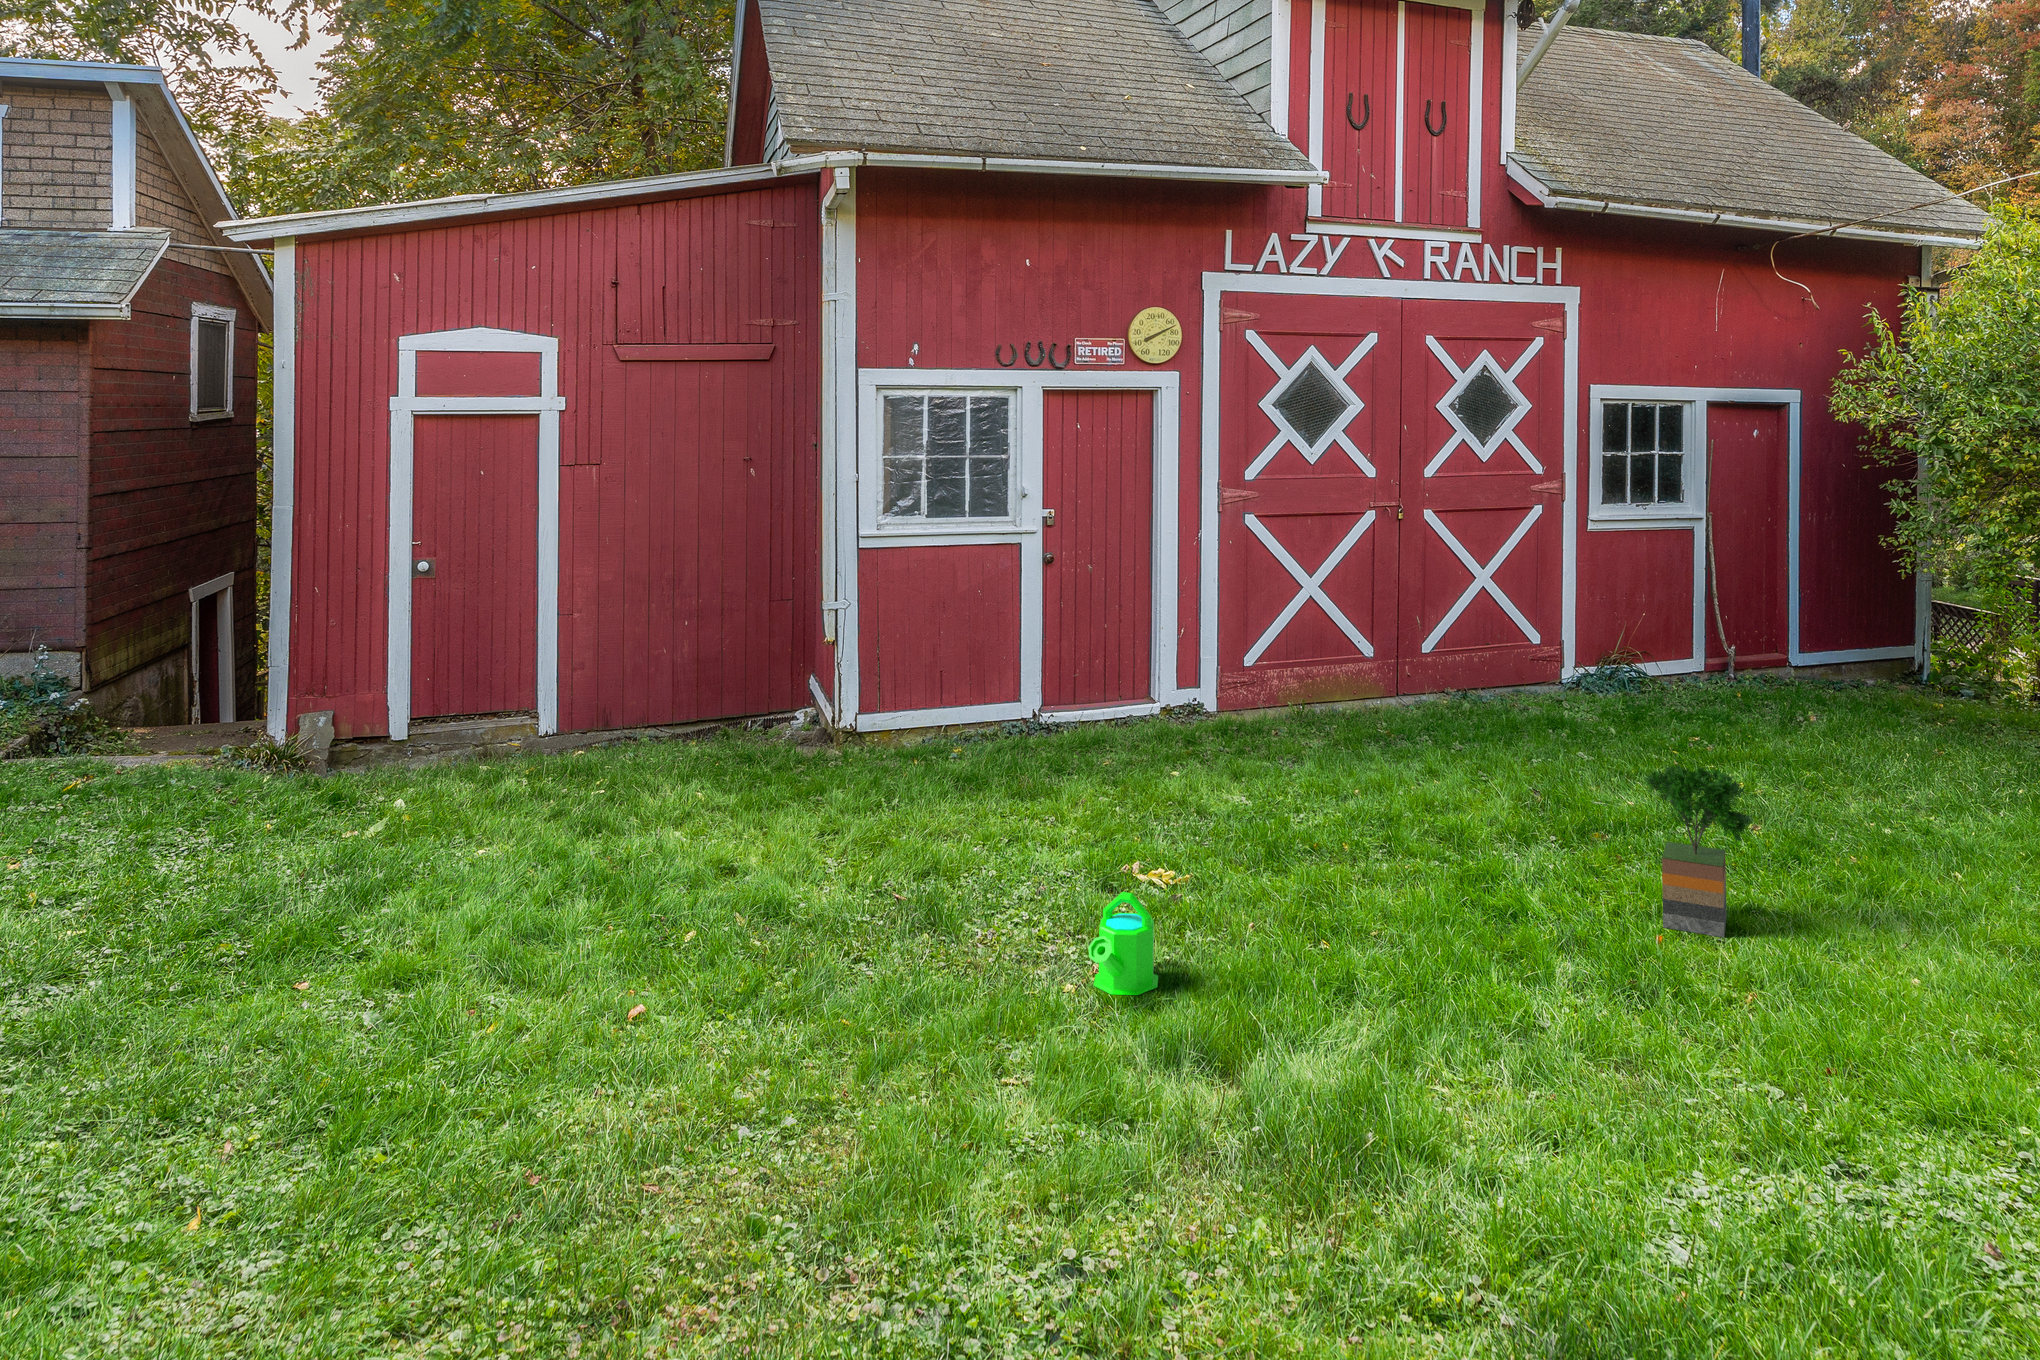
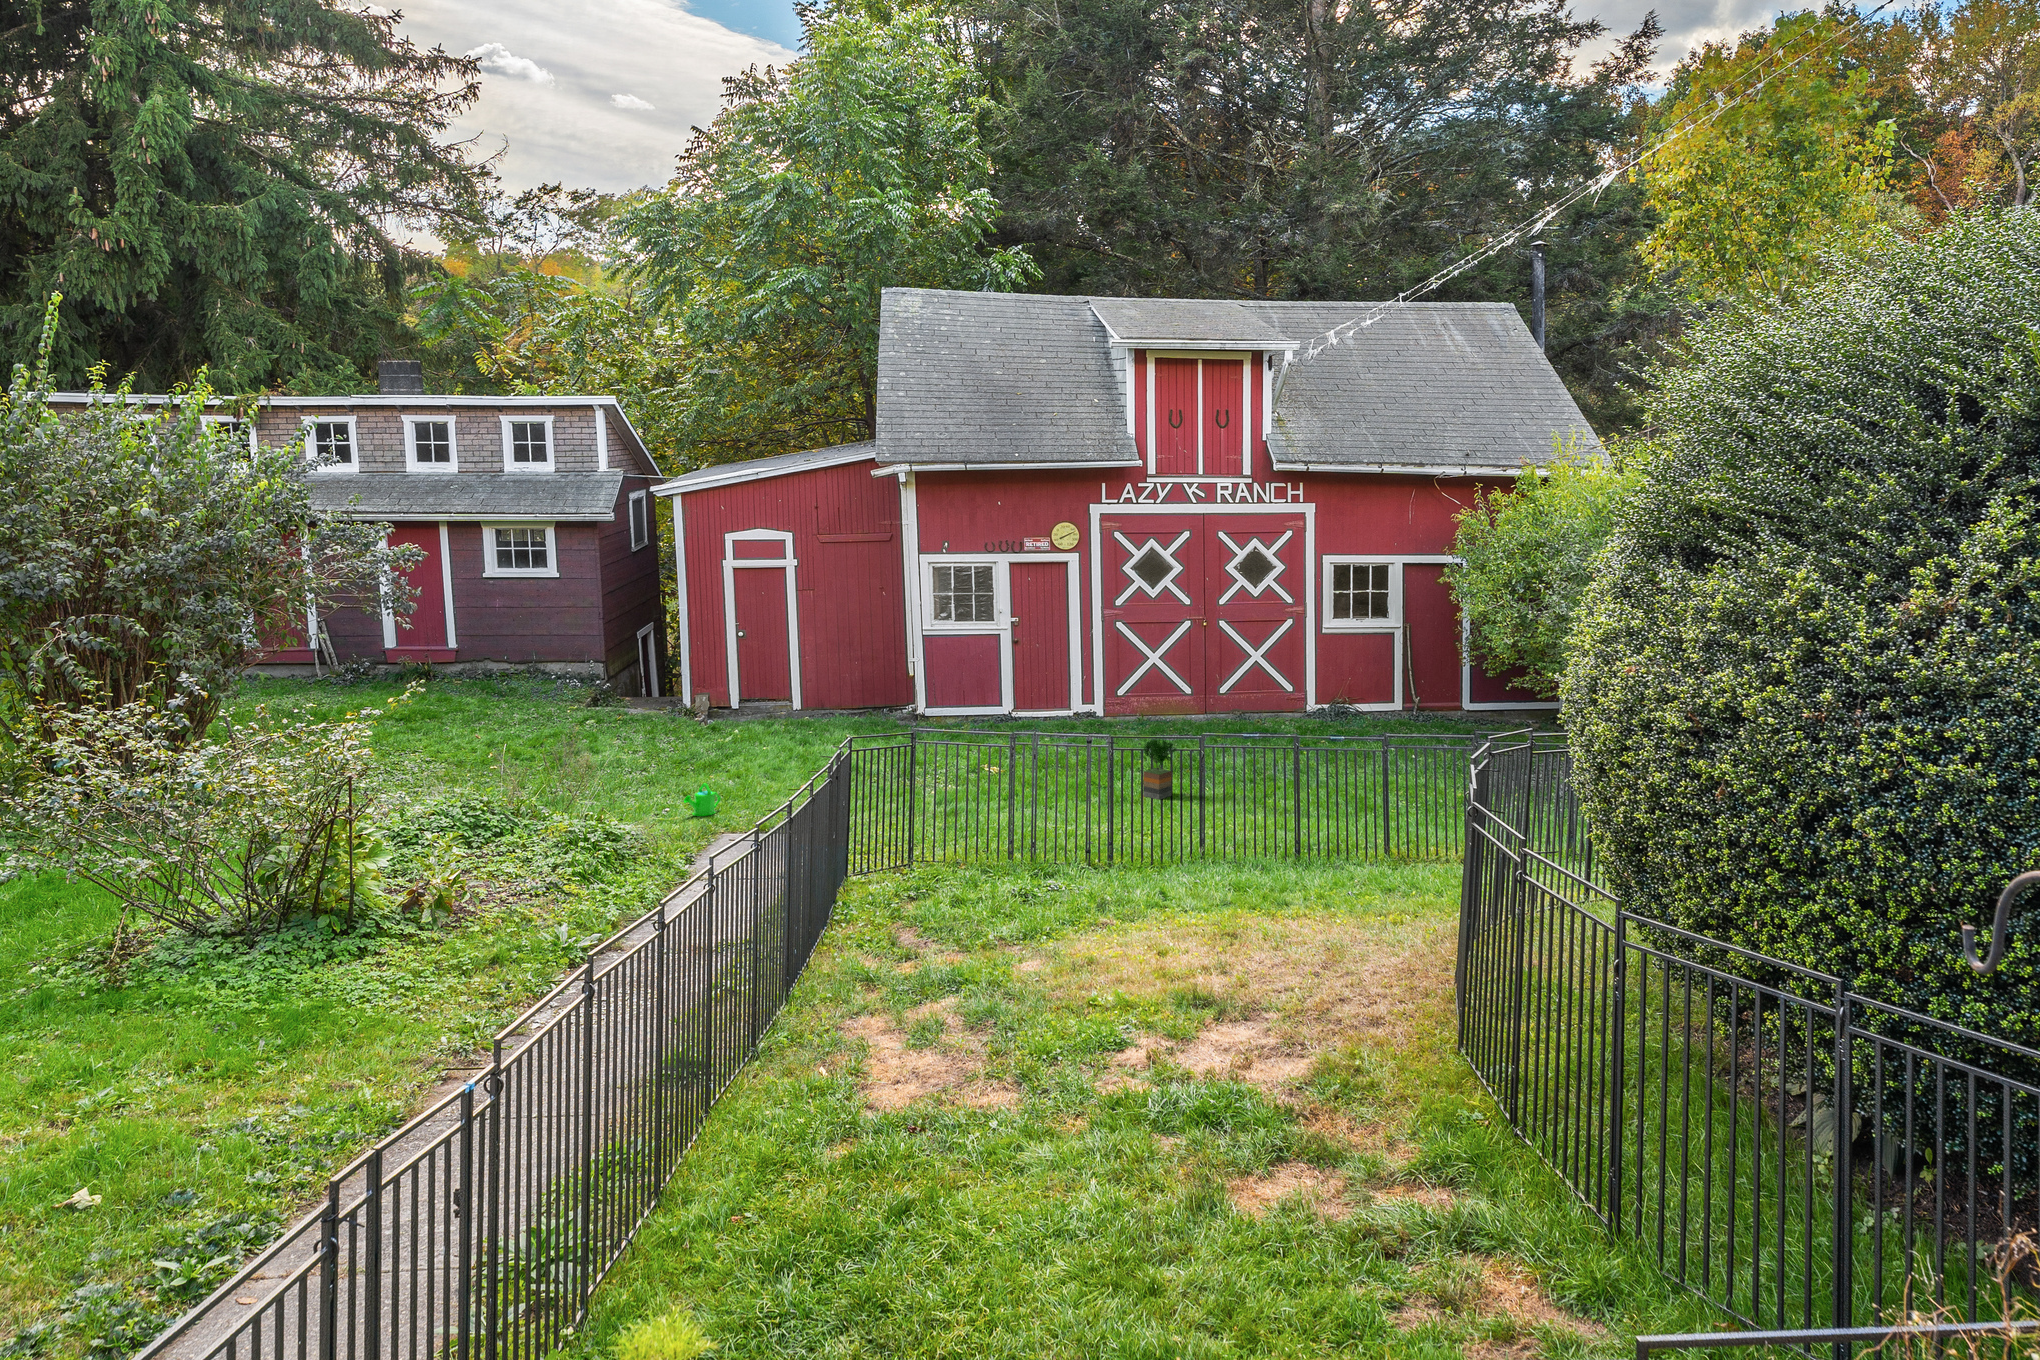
watering can: present [1088,892,1158,995] -> present [684,783,721,816]

